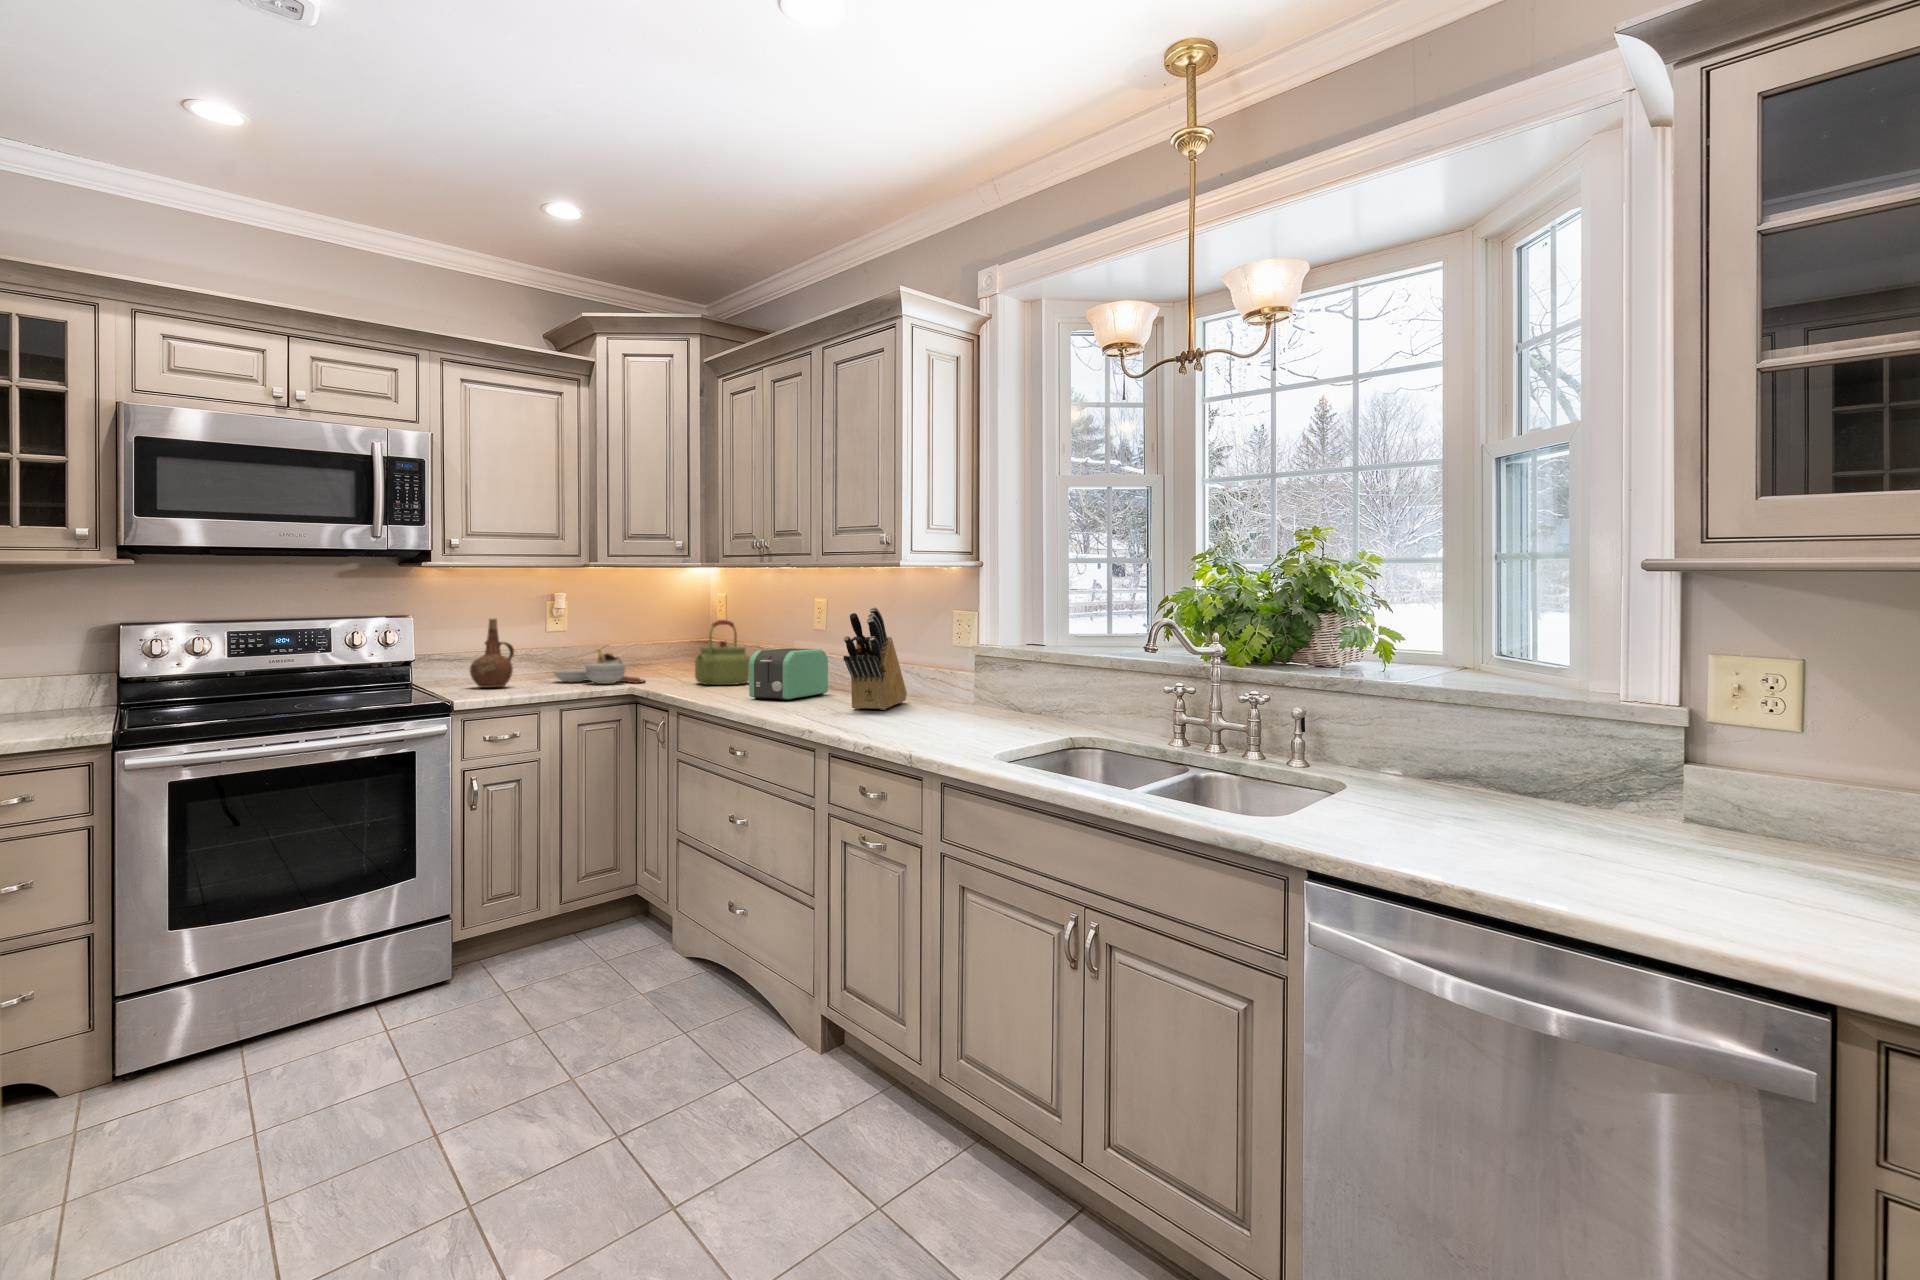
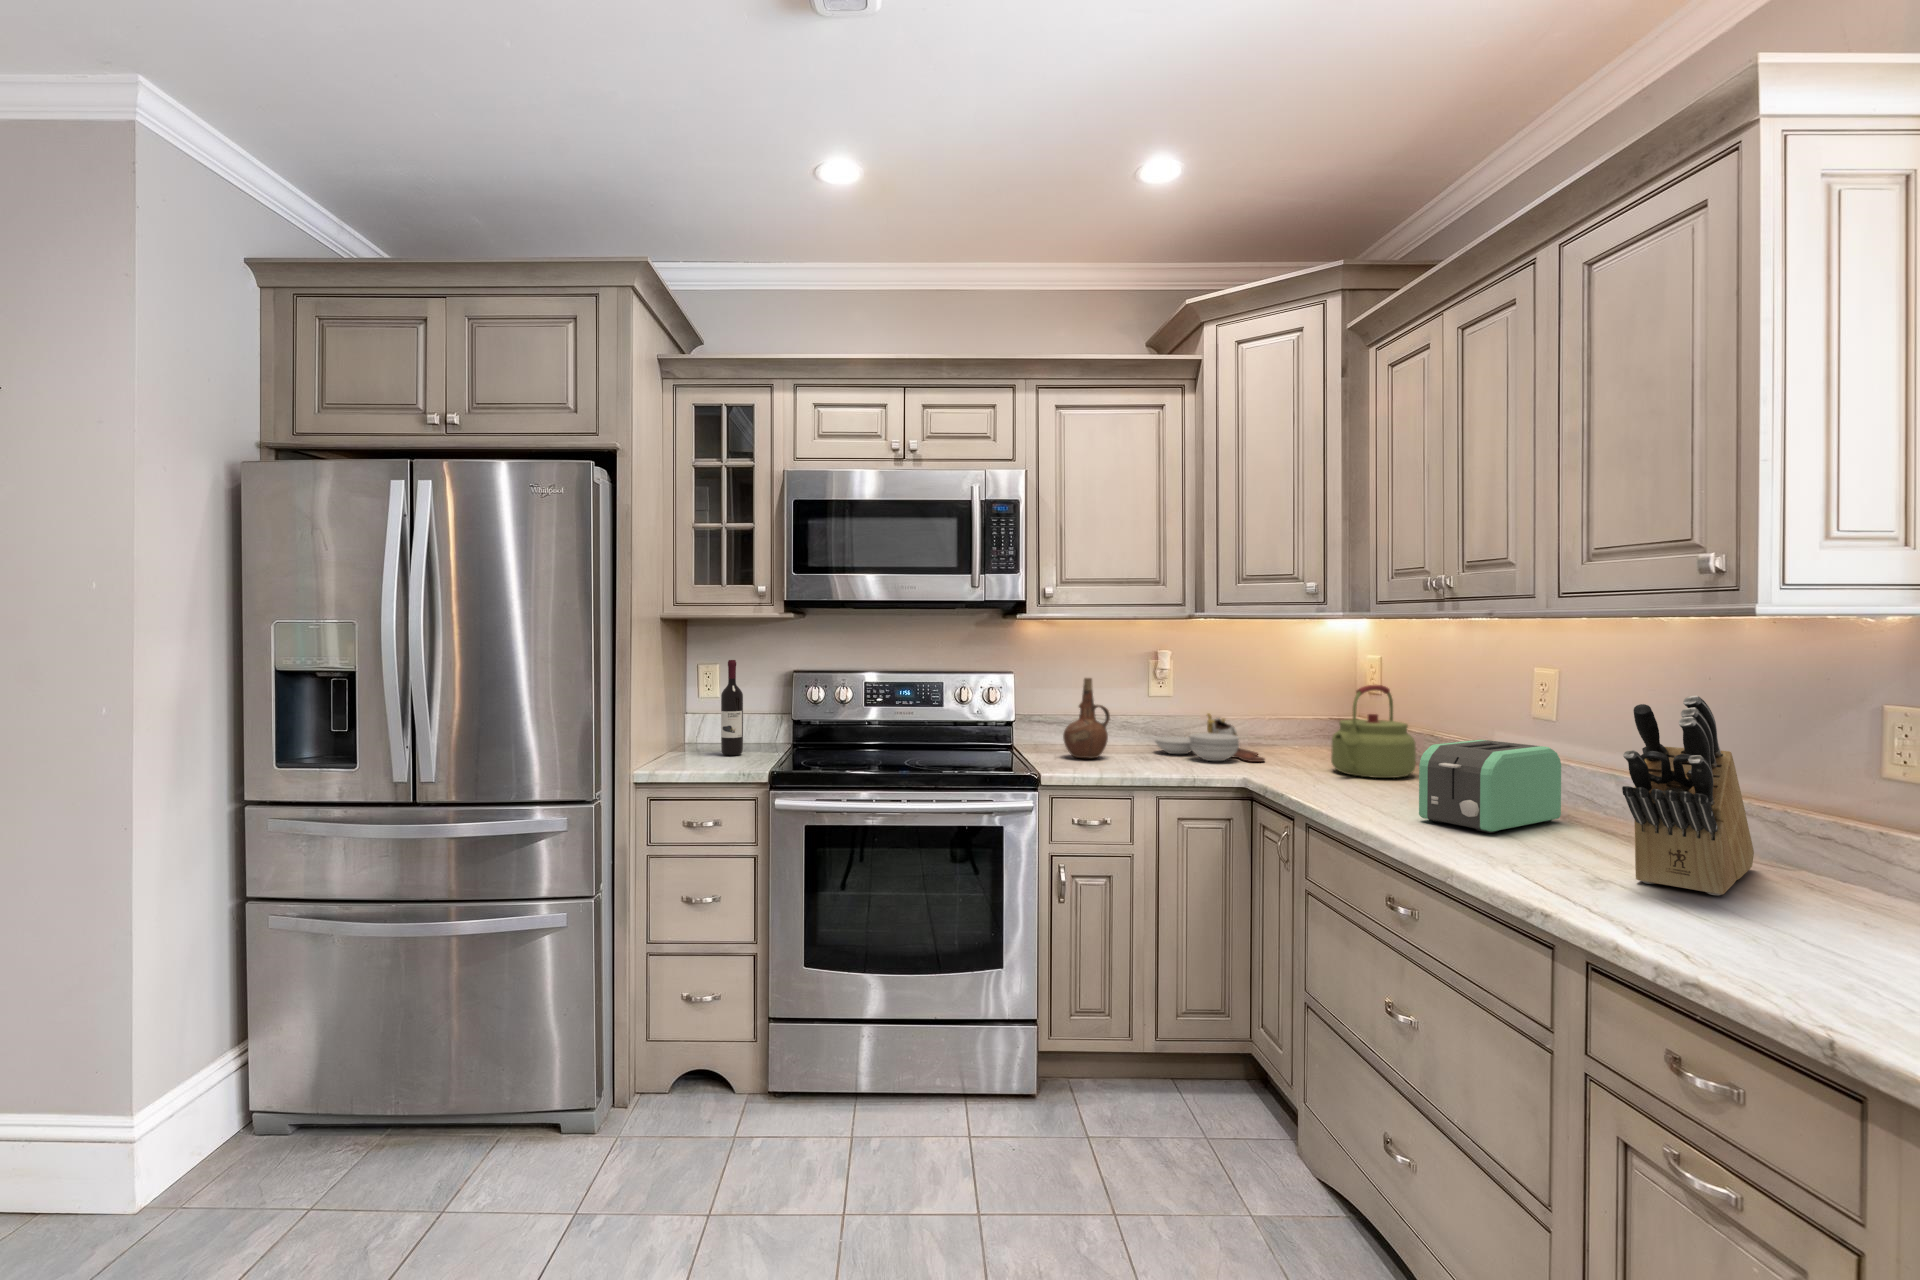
wine bottle: none [39,600,74,706] -> present [721,660,743,756]

